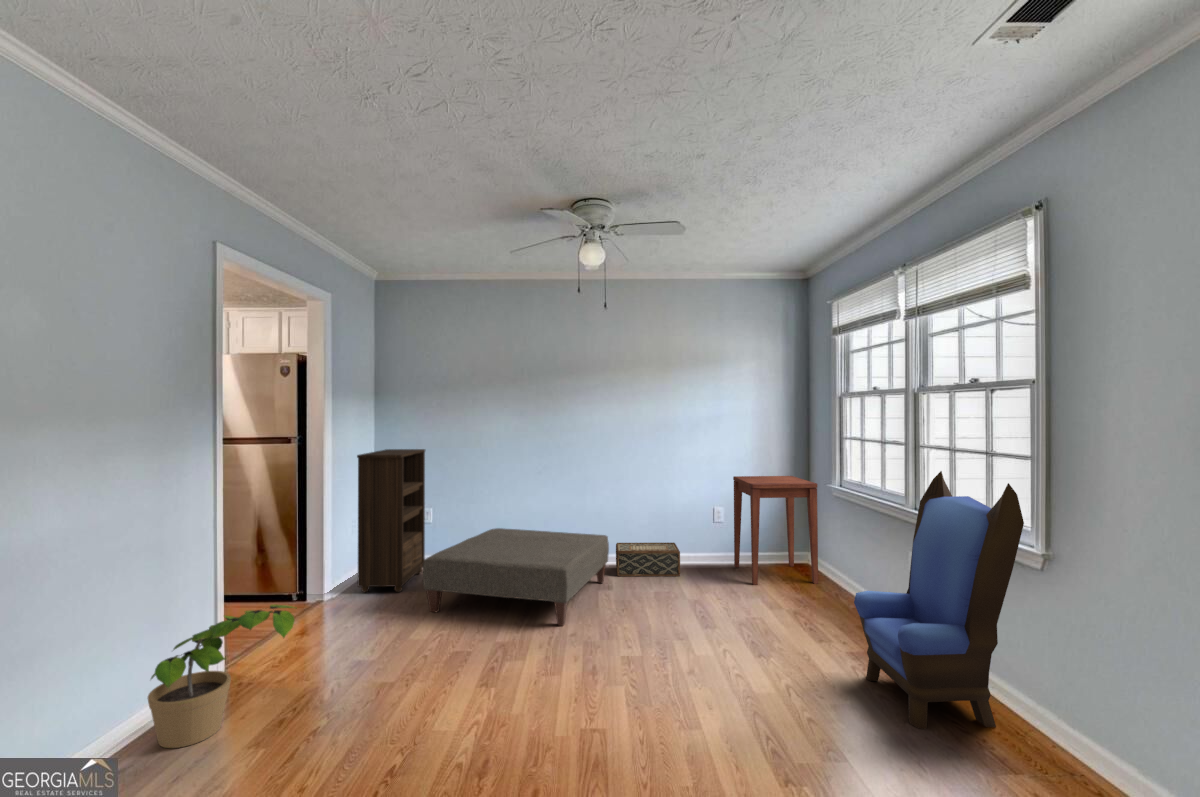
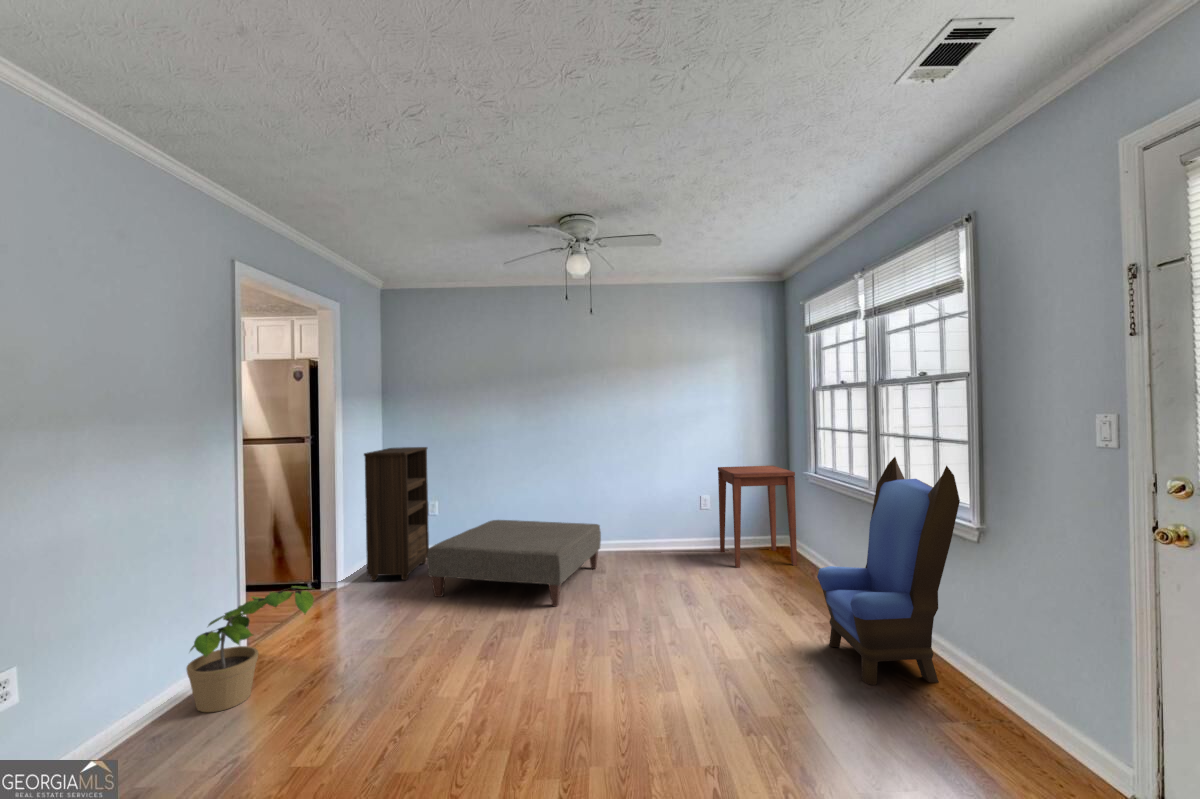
woven basket: present [616,543,680,576] -> none [608,530,669,563]

